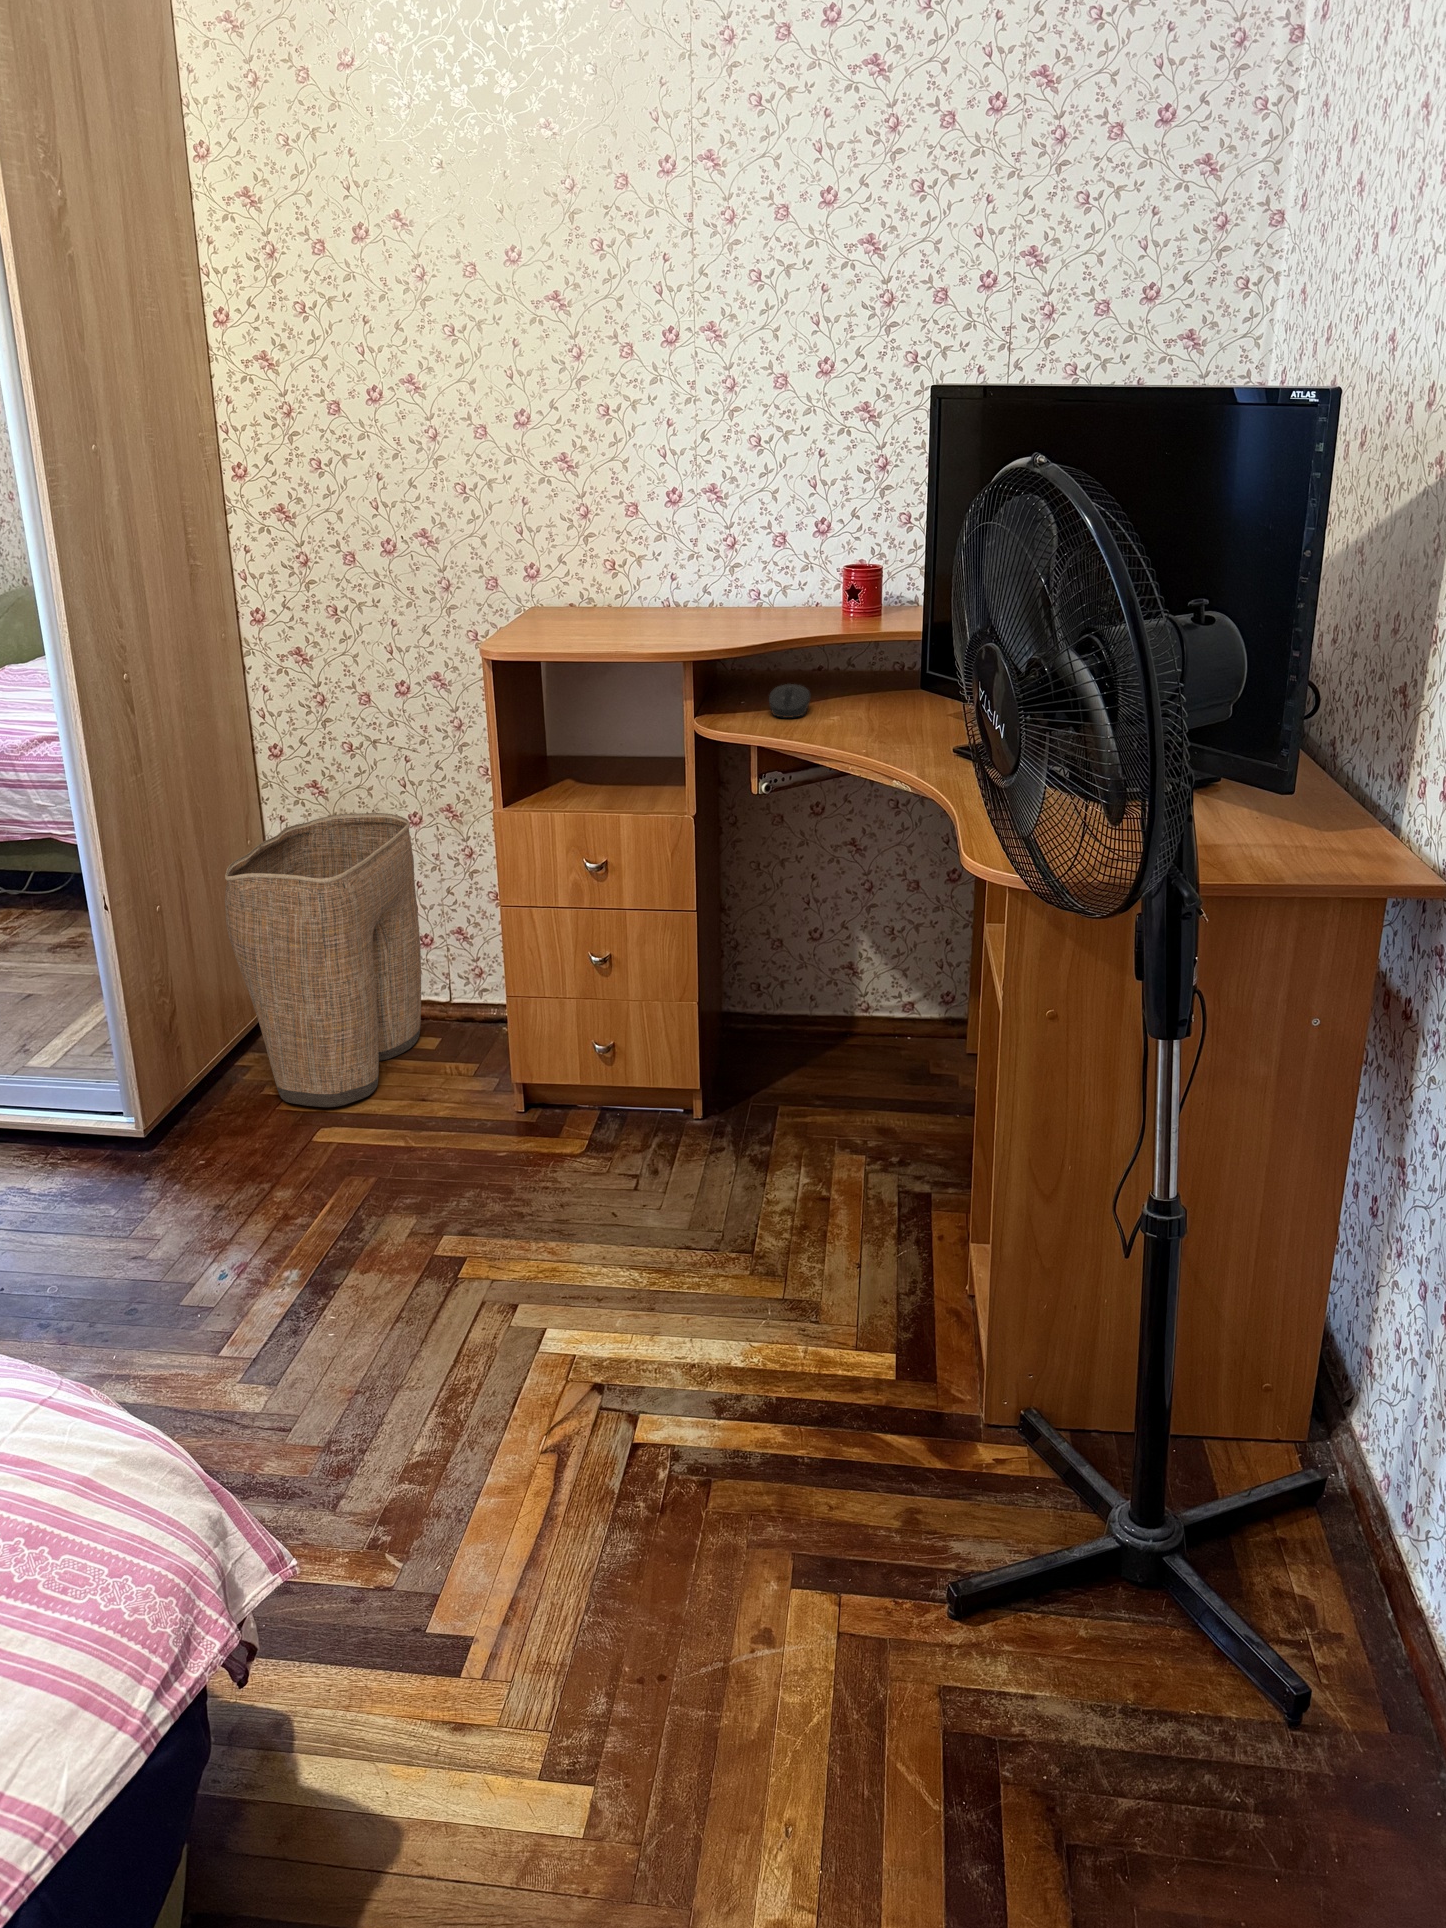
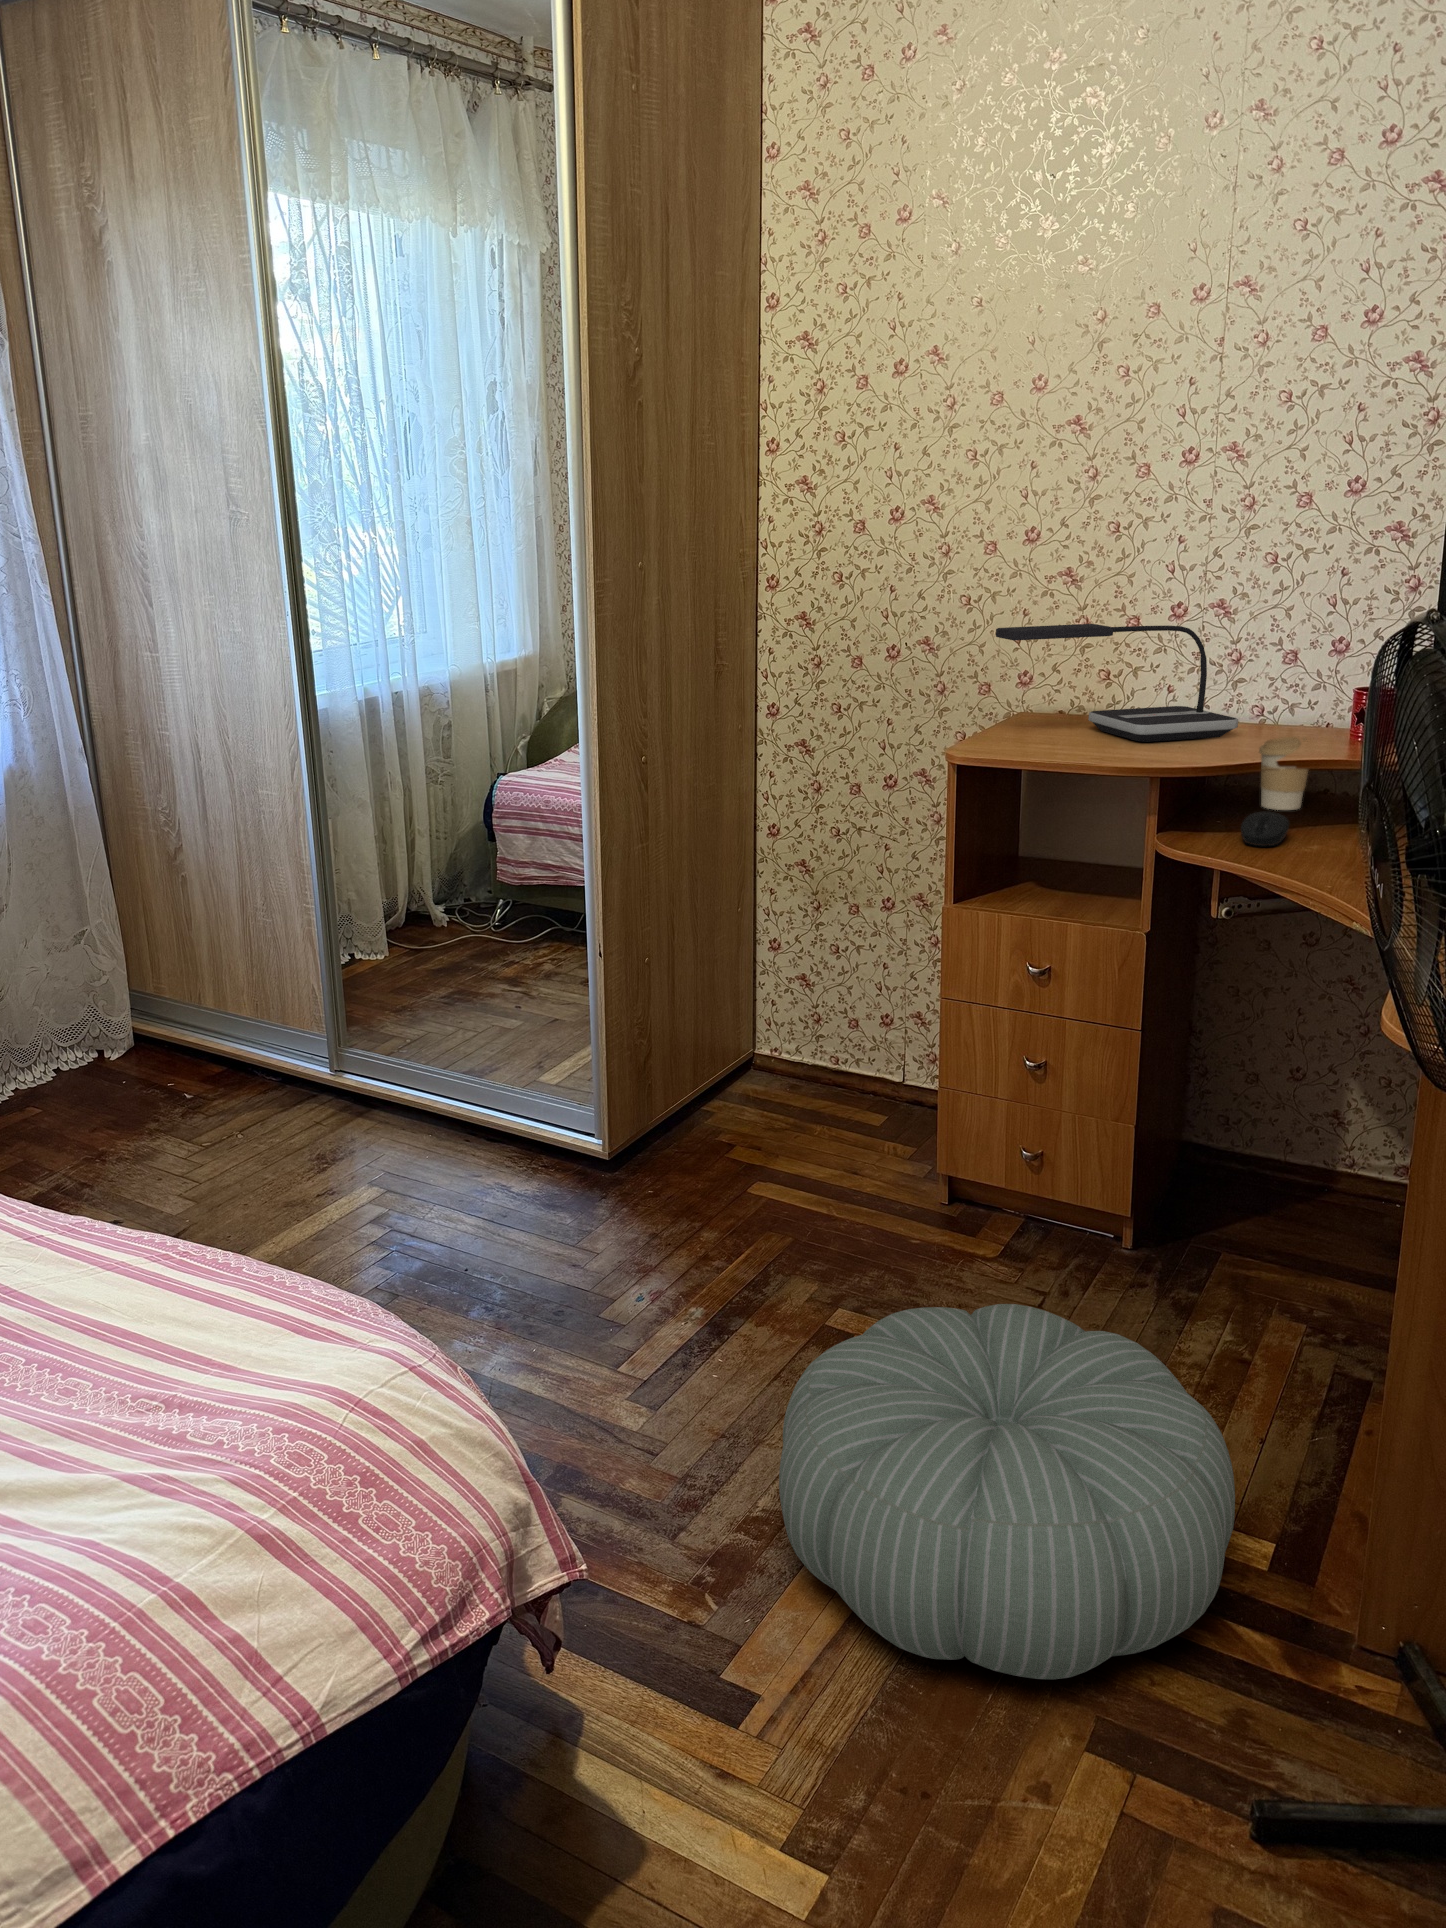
desk lamp: none [509,508,746,625] -> present [996,624,1238,742]
coffee cup: none [766,612,814,684] -> present [1259,737,1308,810]
laundry basket: present [225,813,421,1107] -> none [700,895,883,1169]
pouf: none [433,1189,878,1548] -> present [779,1304,1235,1679]

